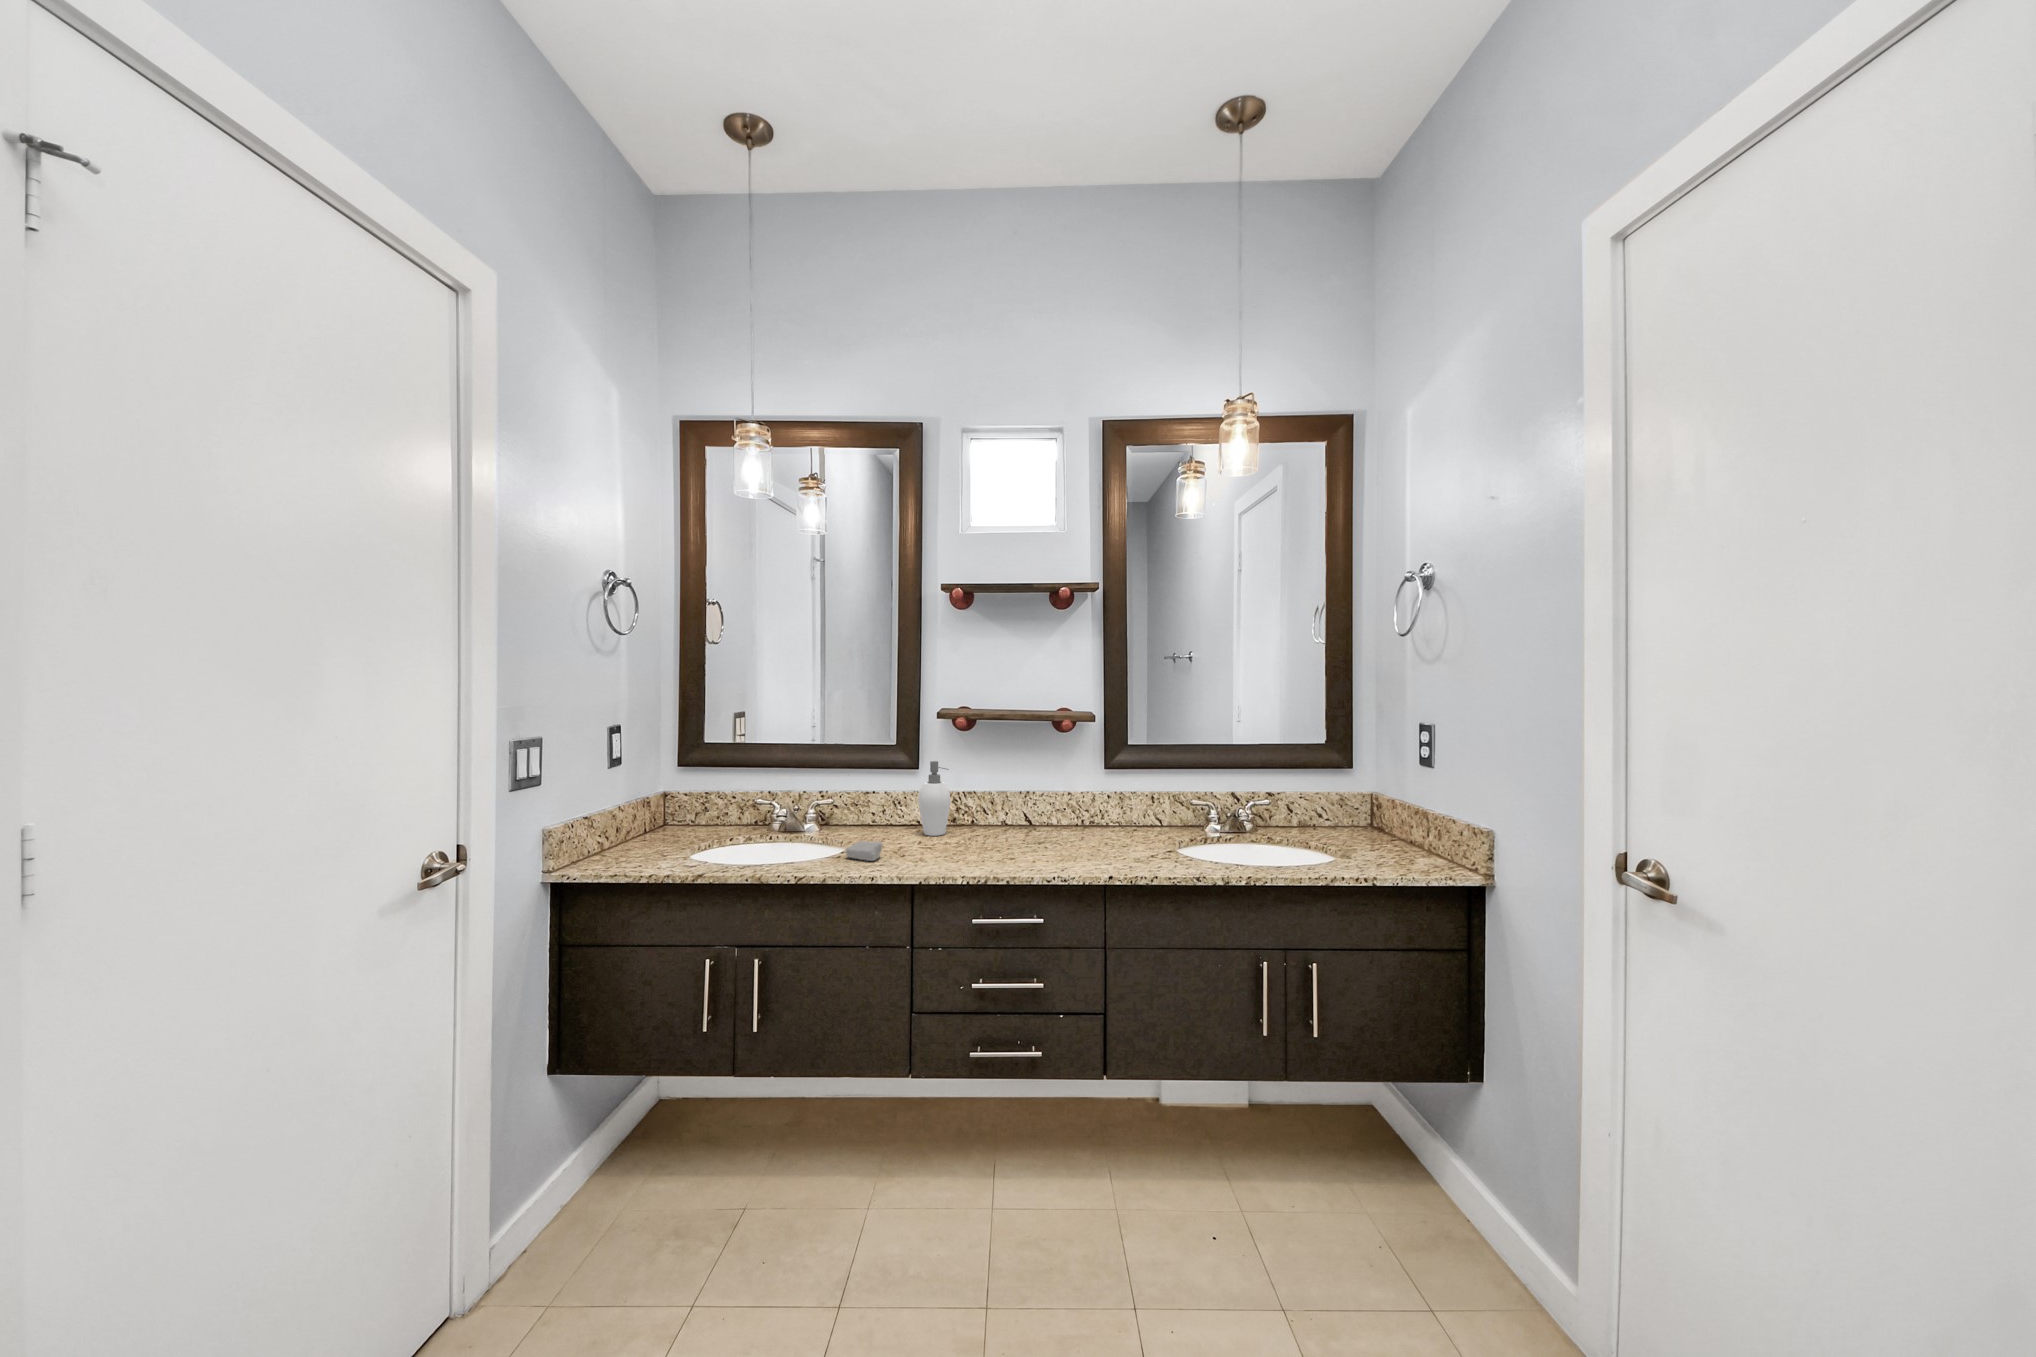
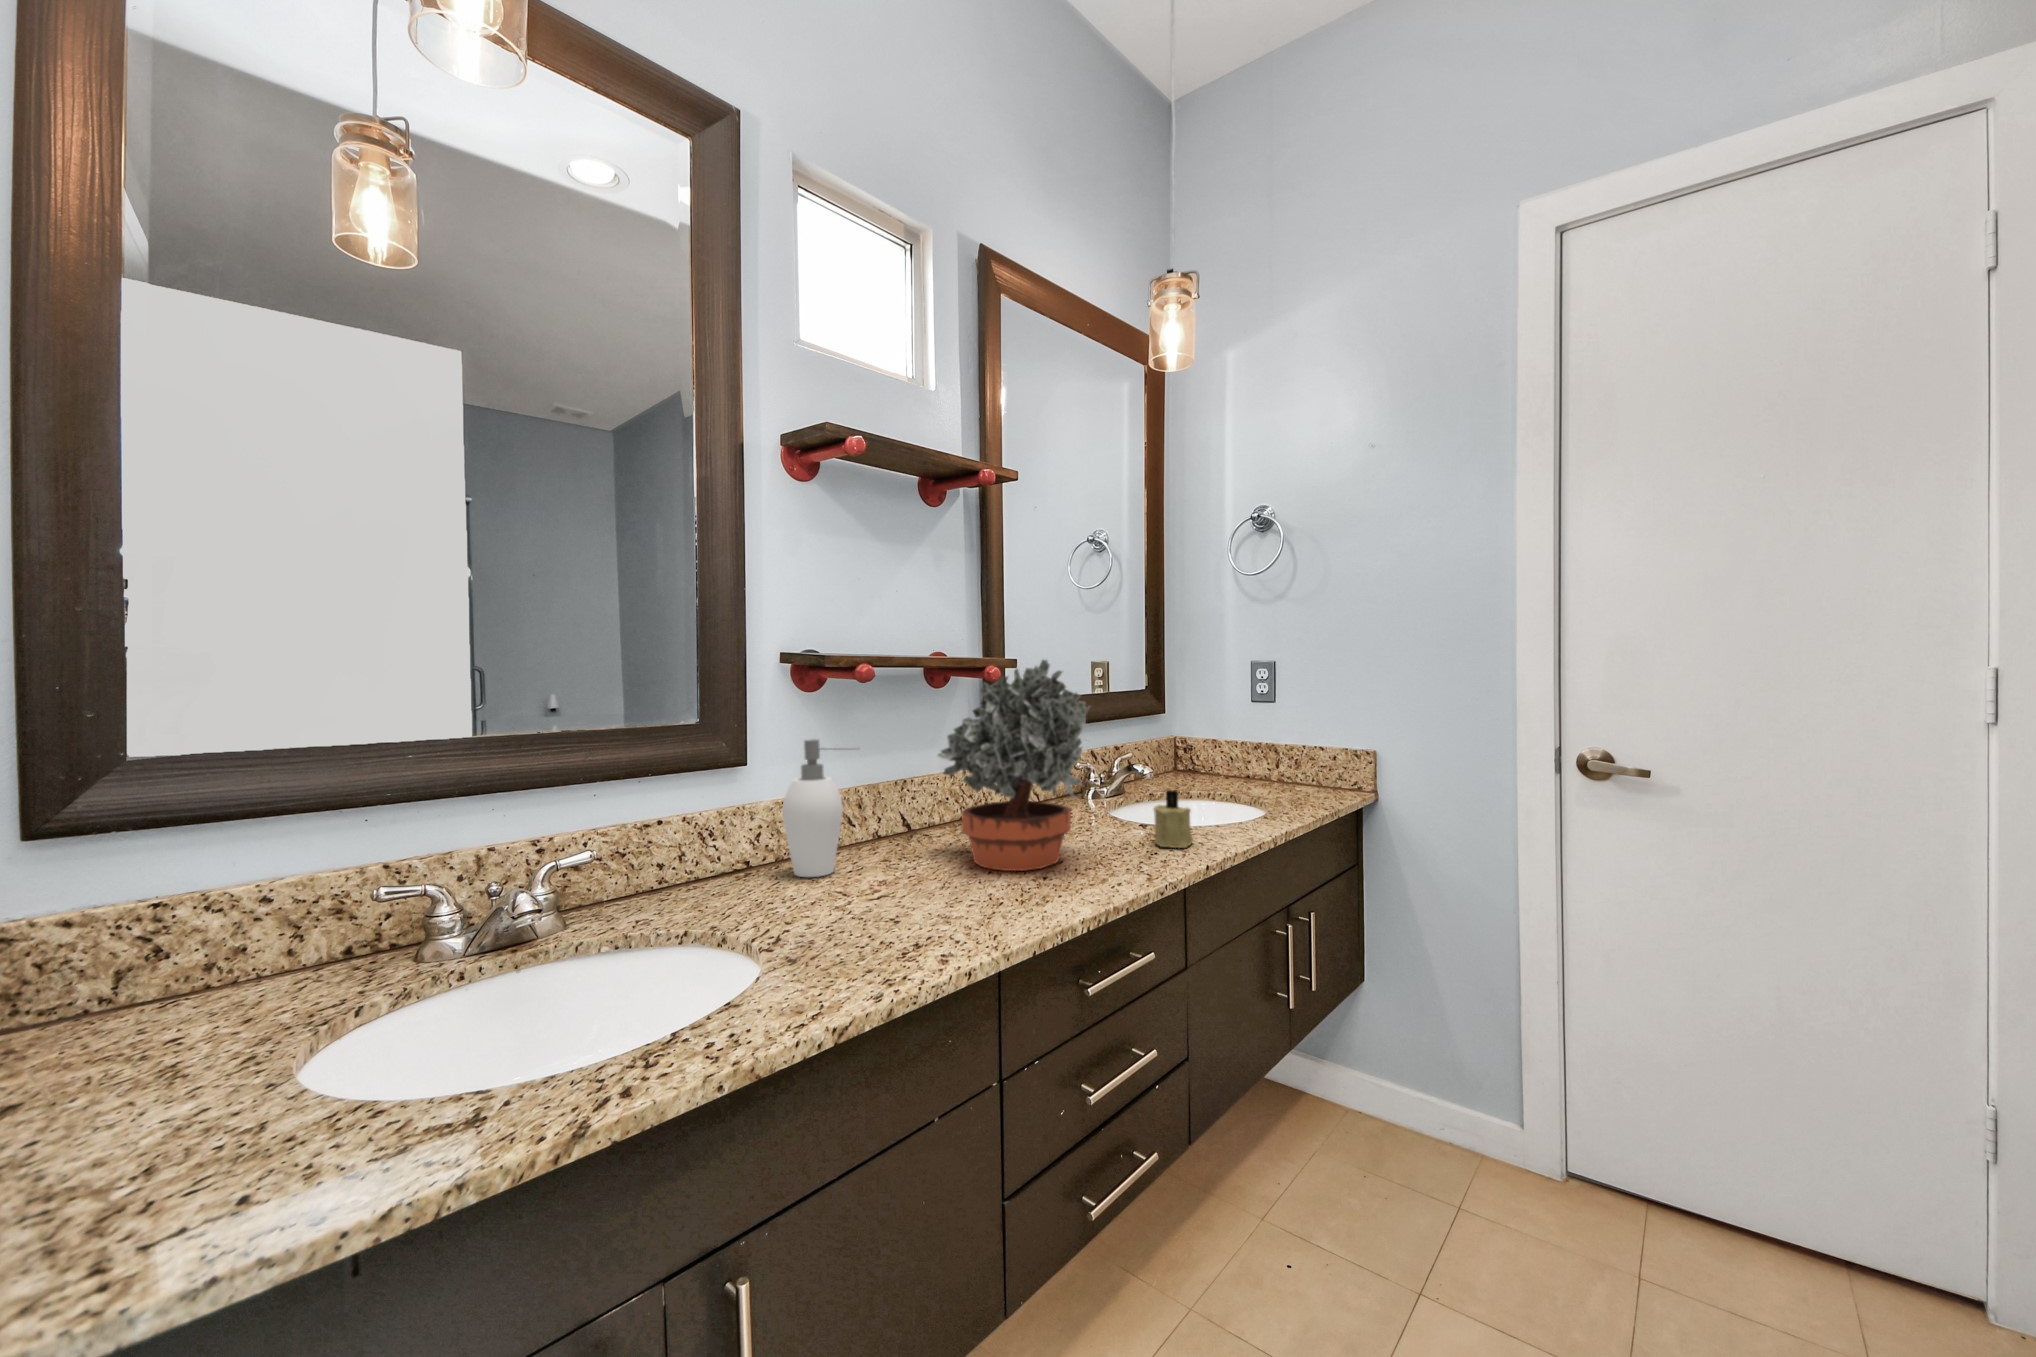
potted plant: none [972,727,1068,857] -> present [937,660,1089,871]
candle: none [1105,826,1137,868] -> present [1154,790,1193,848]
soap bar: present [846,841,882,861] -> none [817,891,899,940]

